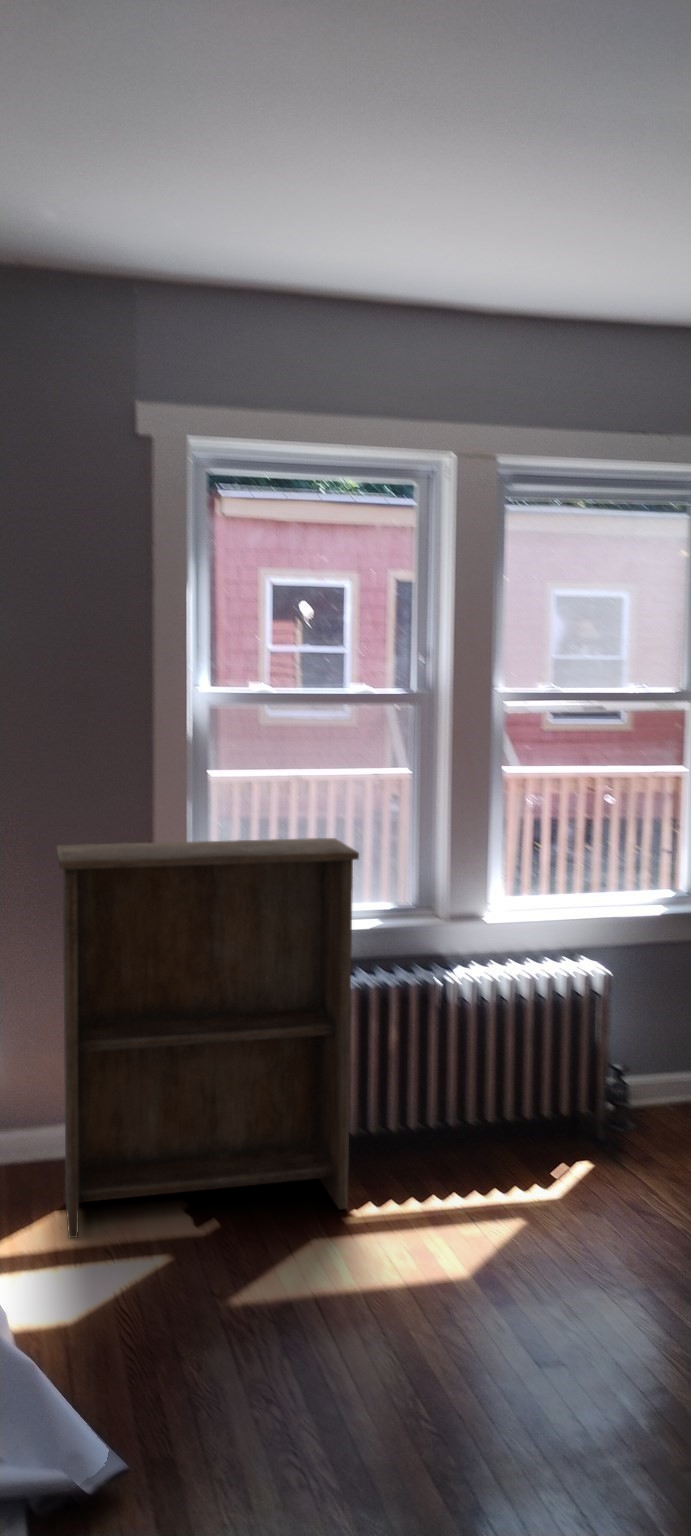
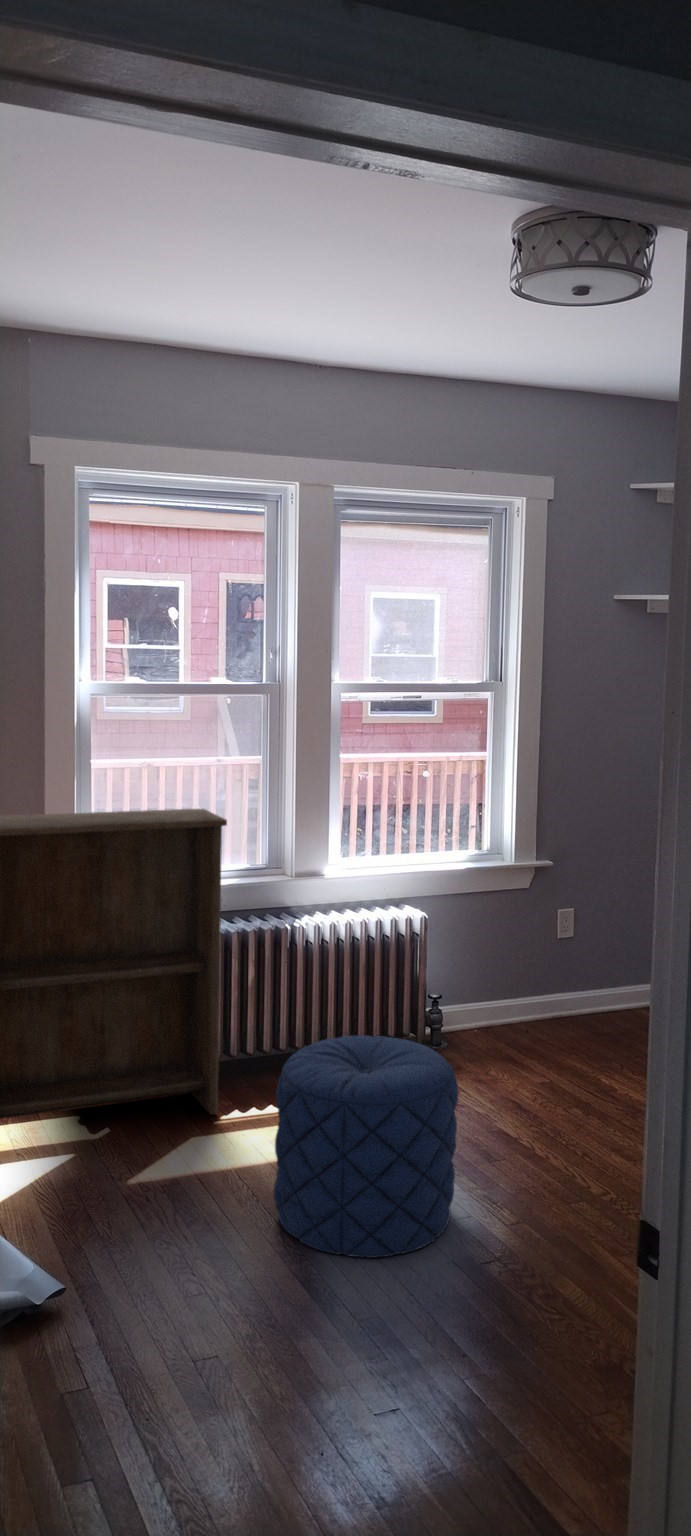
pouf: none [403,1132,644,1437] -> present [274,1036,458,1258]

